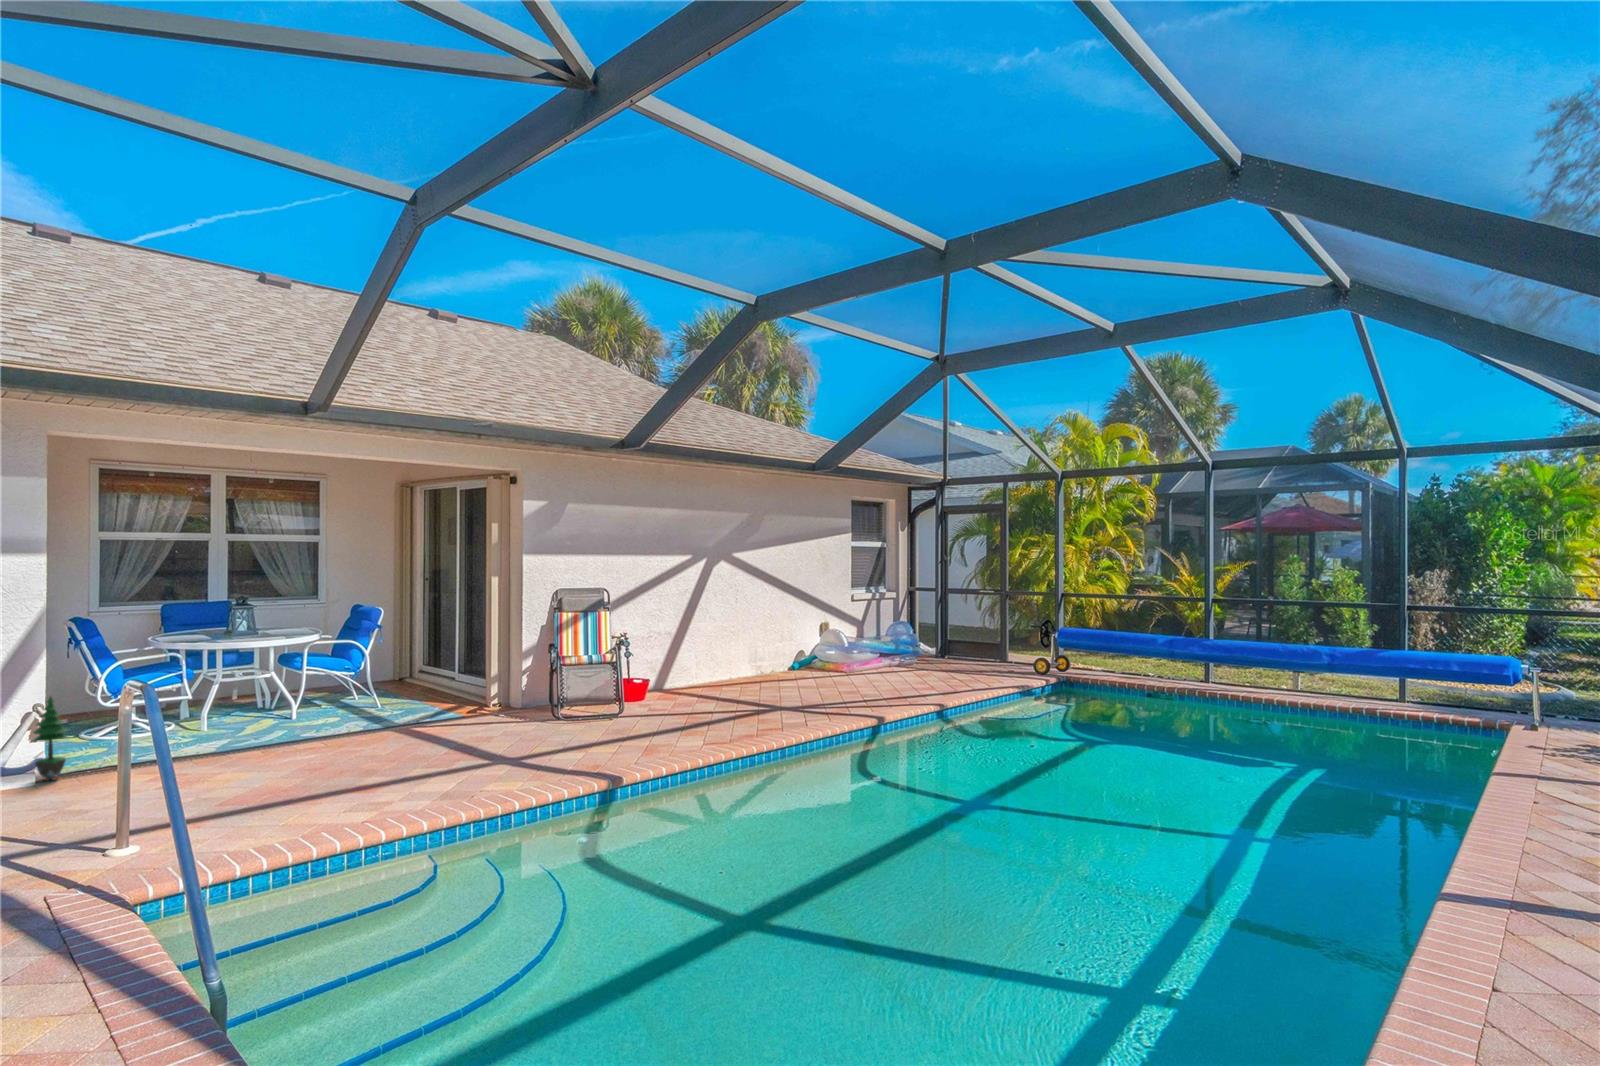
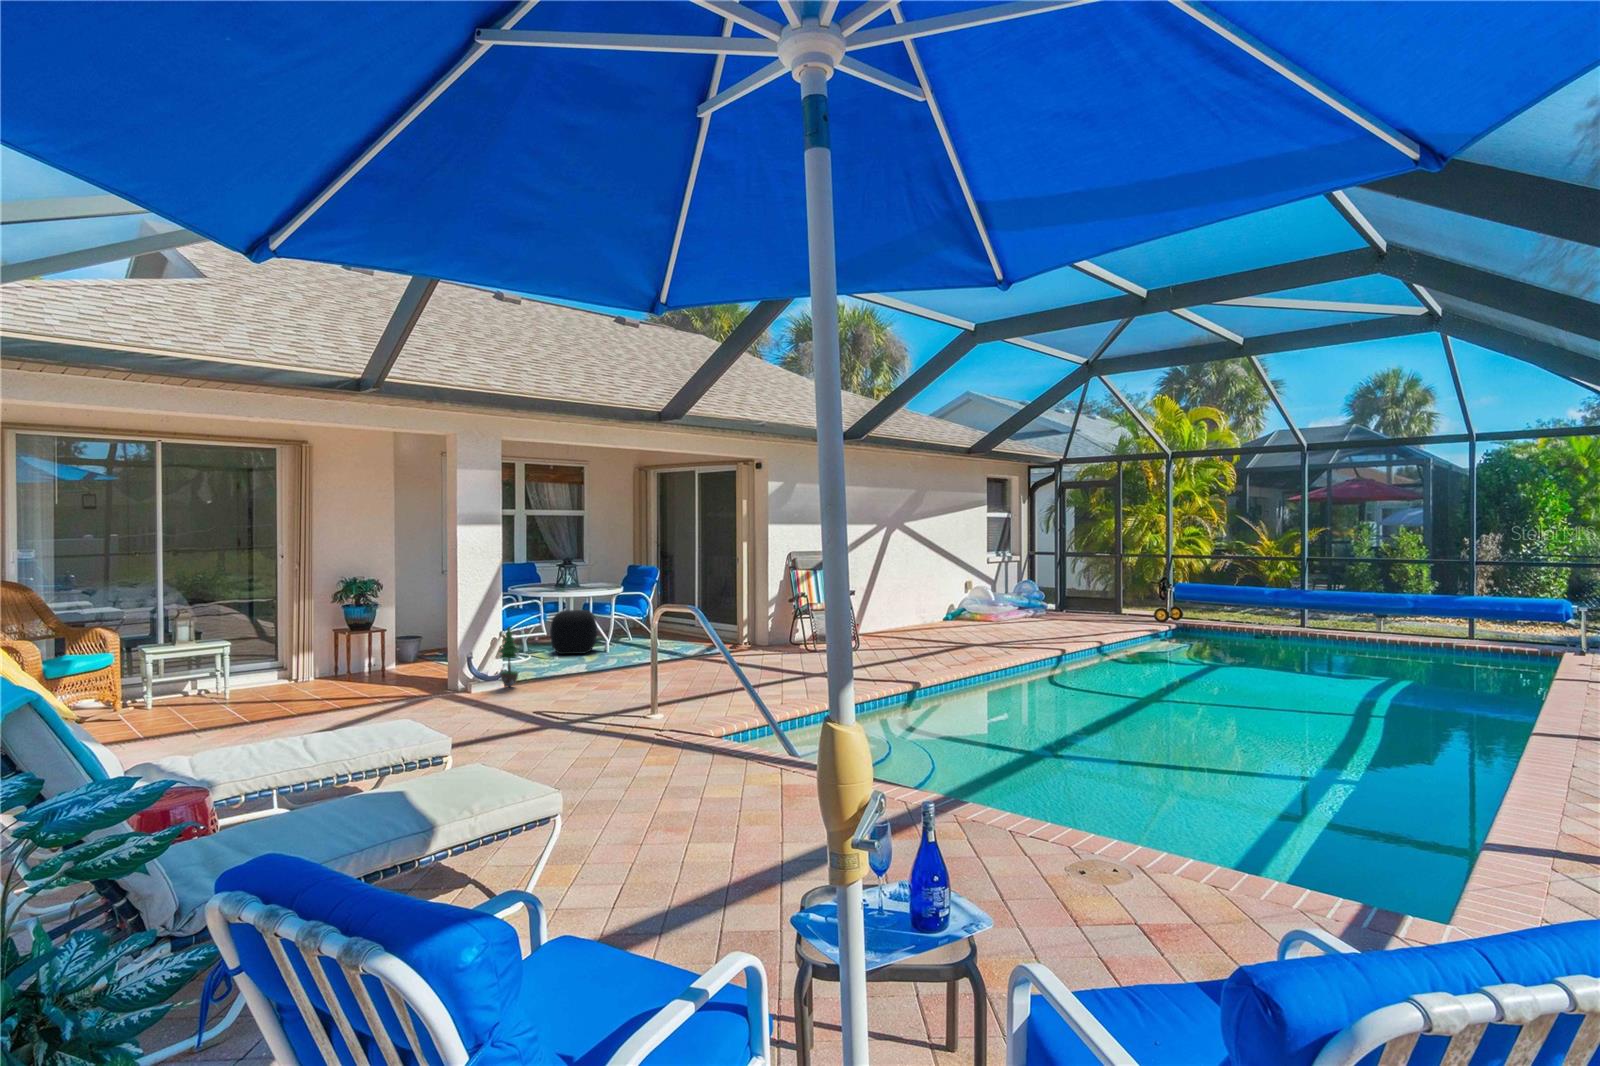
ottoman: none [210,664,280,722] -> present [550,610,597,654]

